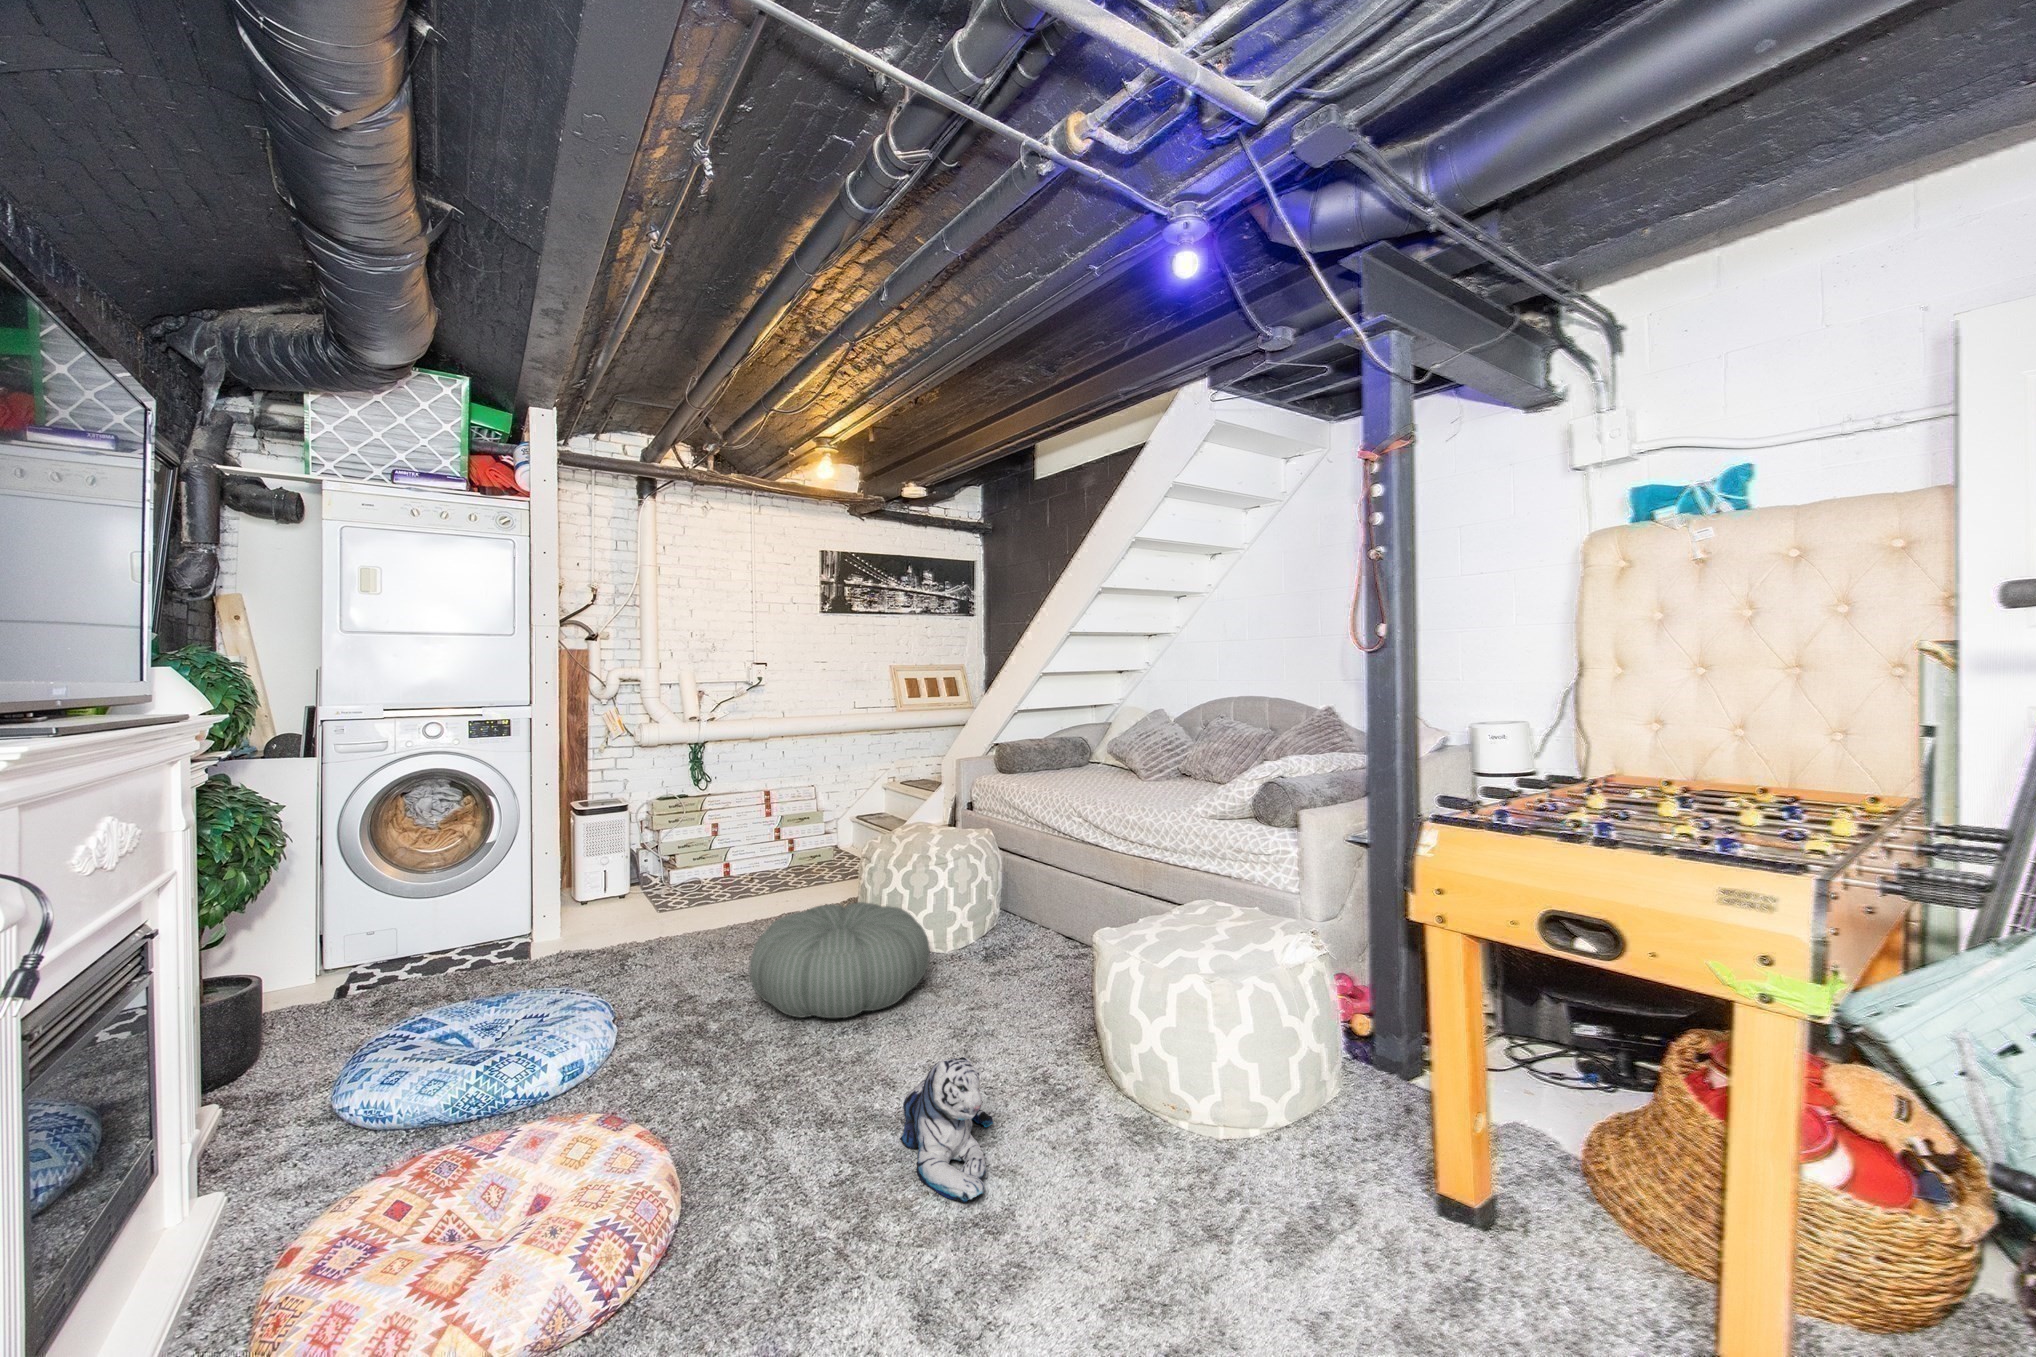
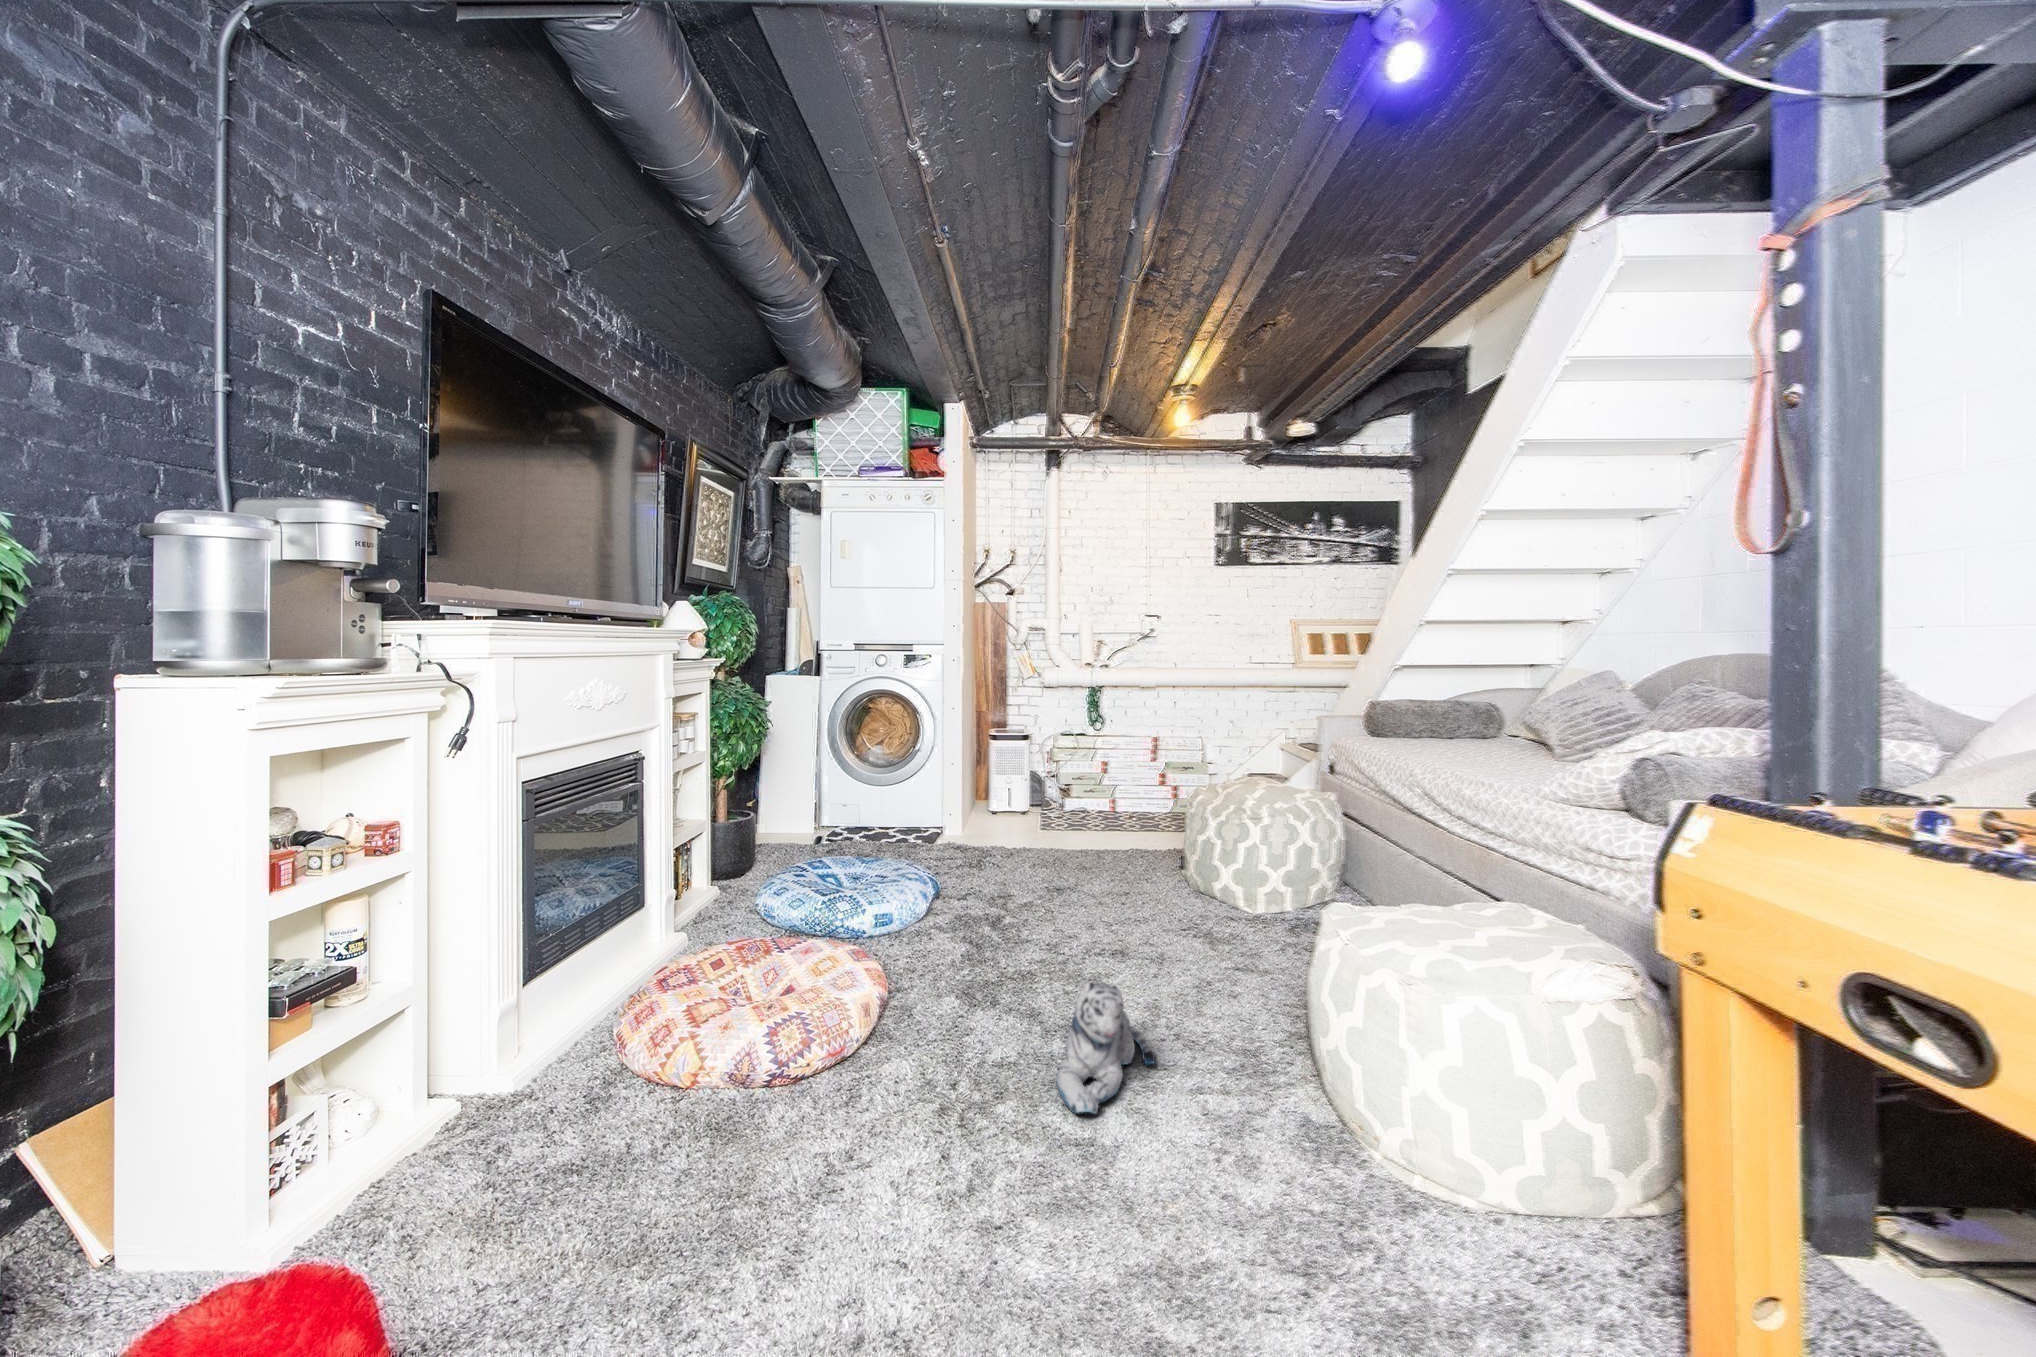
pouf: present [750,902,930,1018] -> none [1041,838,1207,941]

